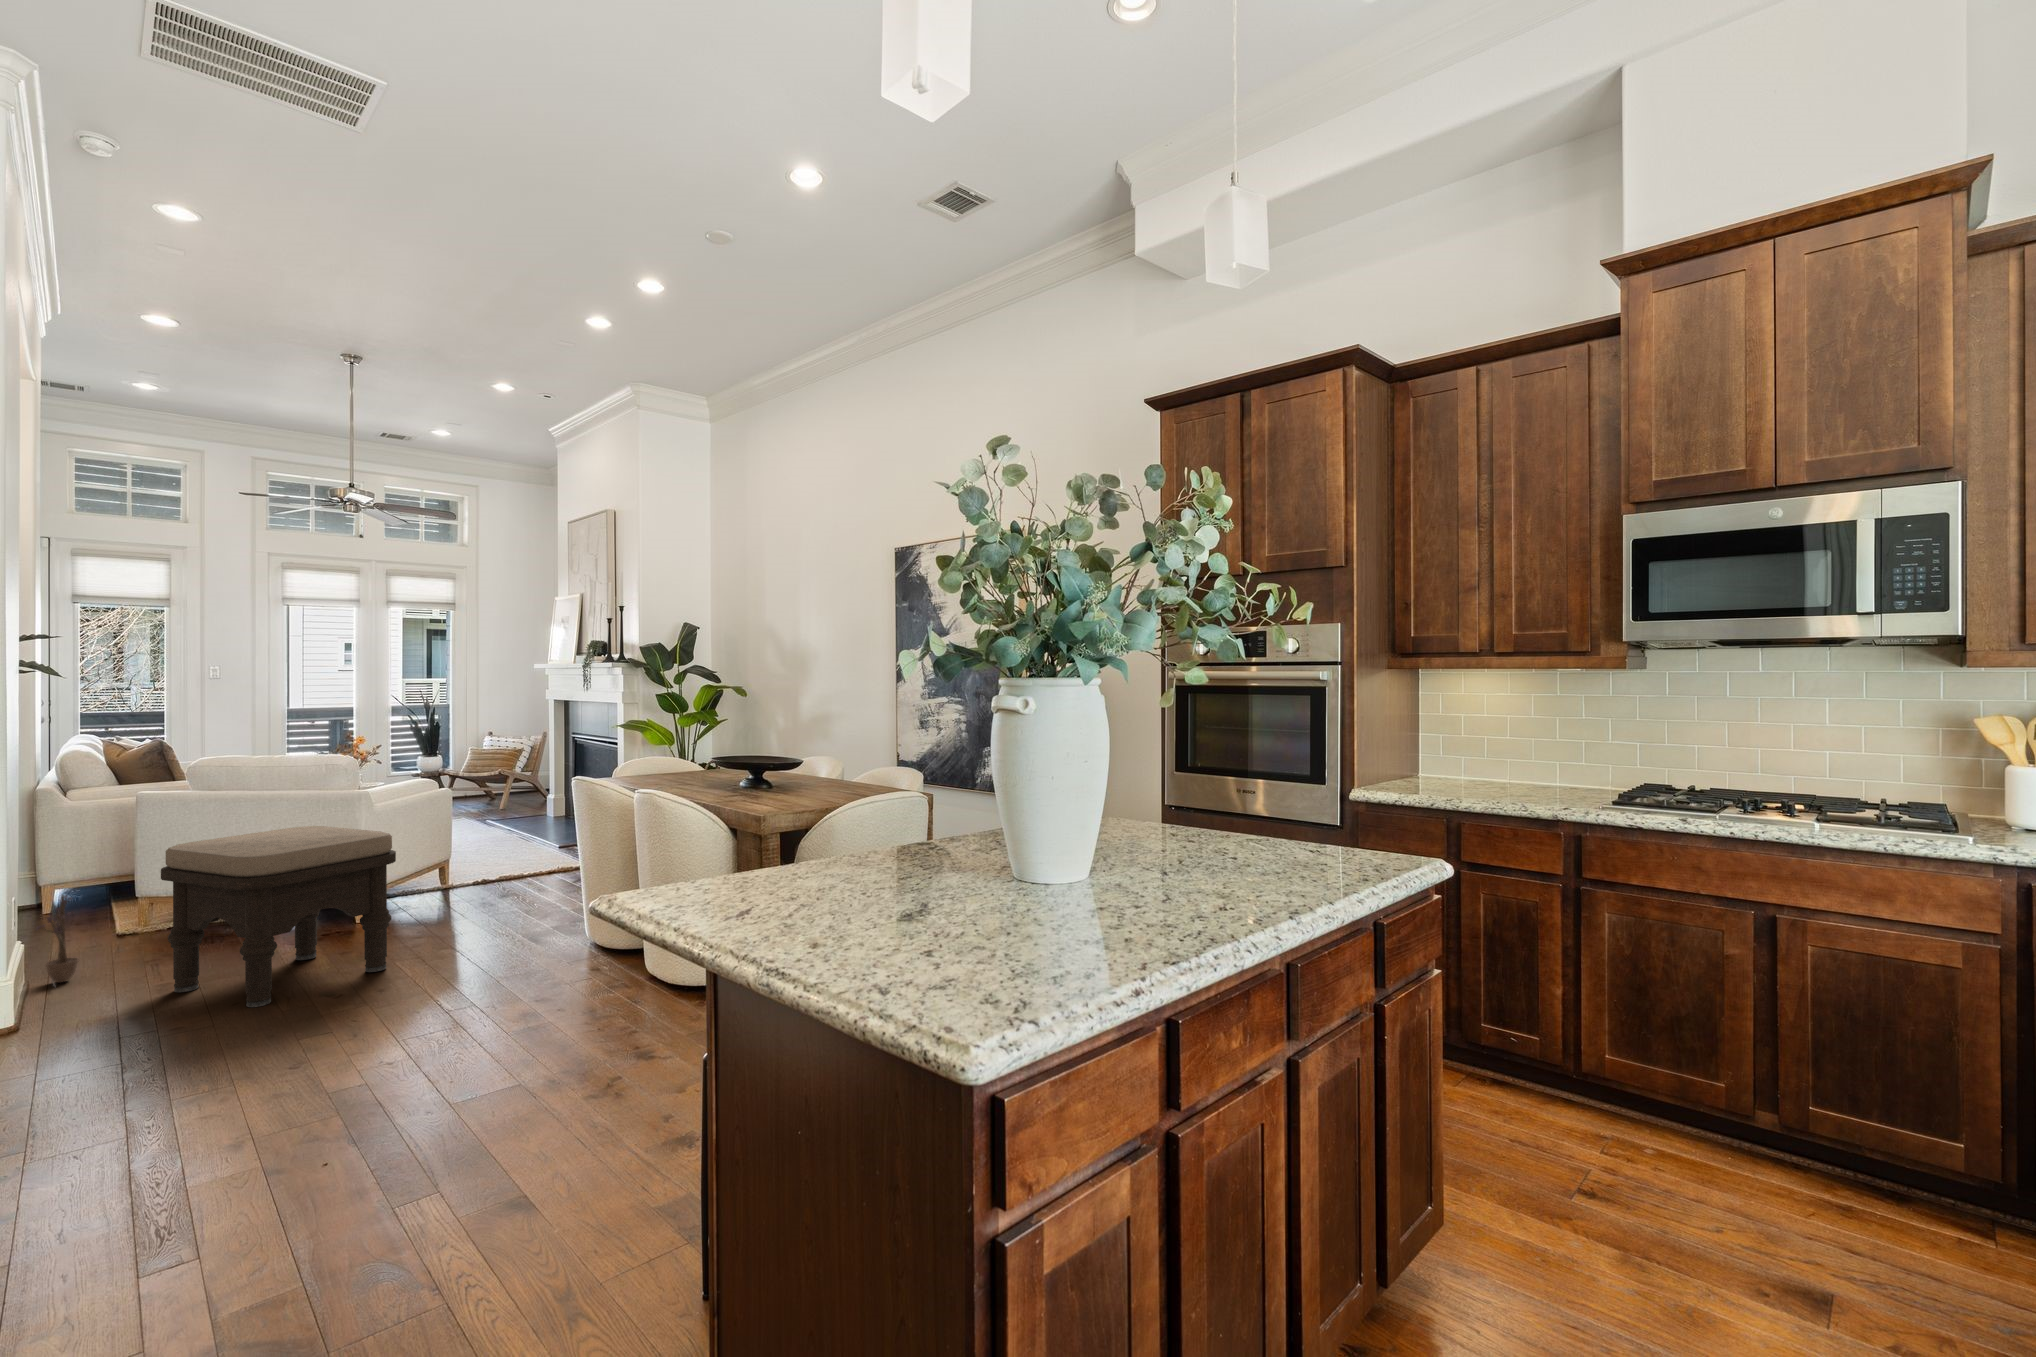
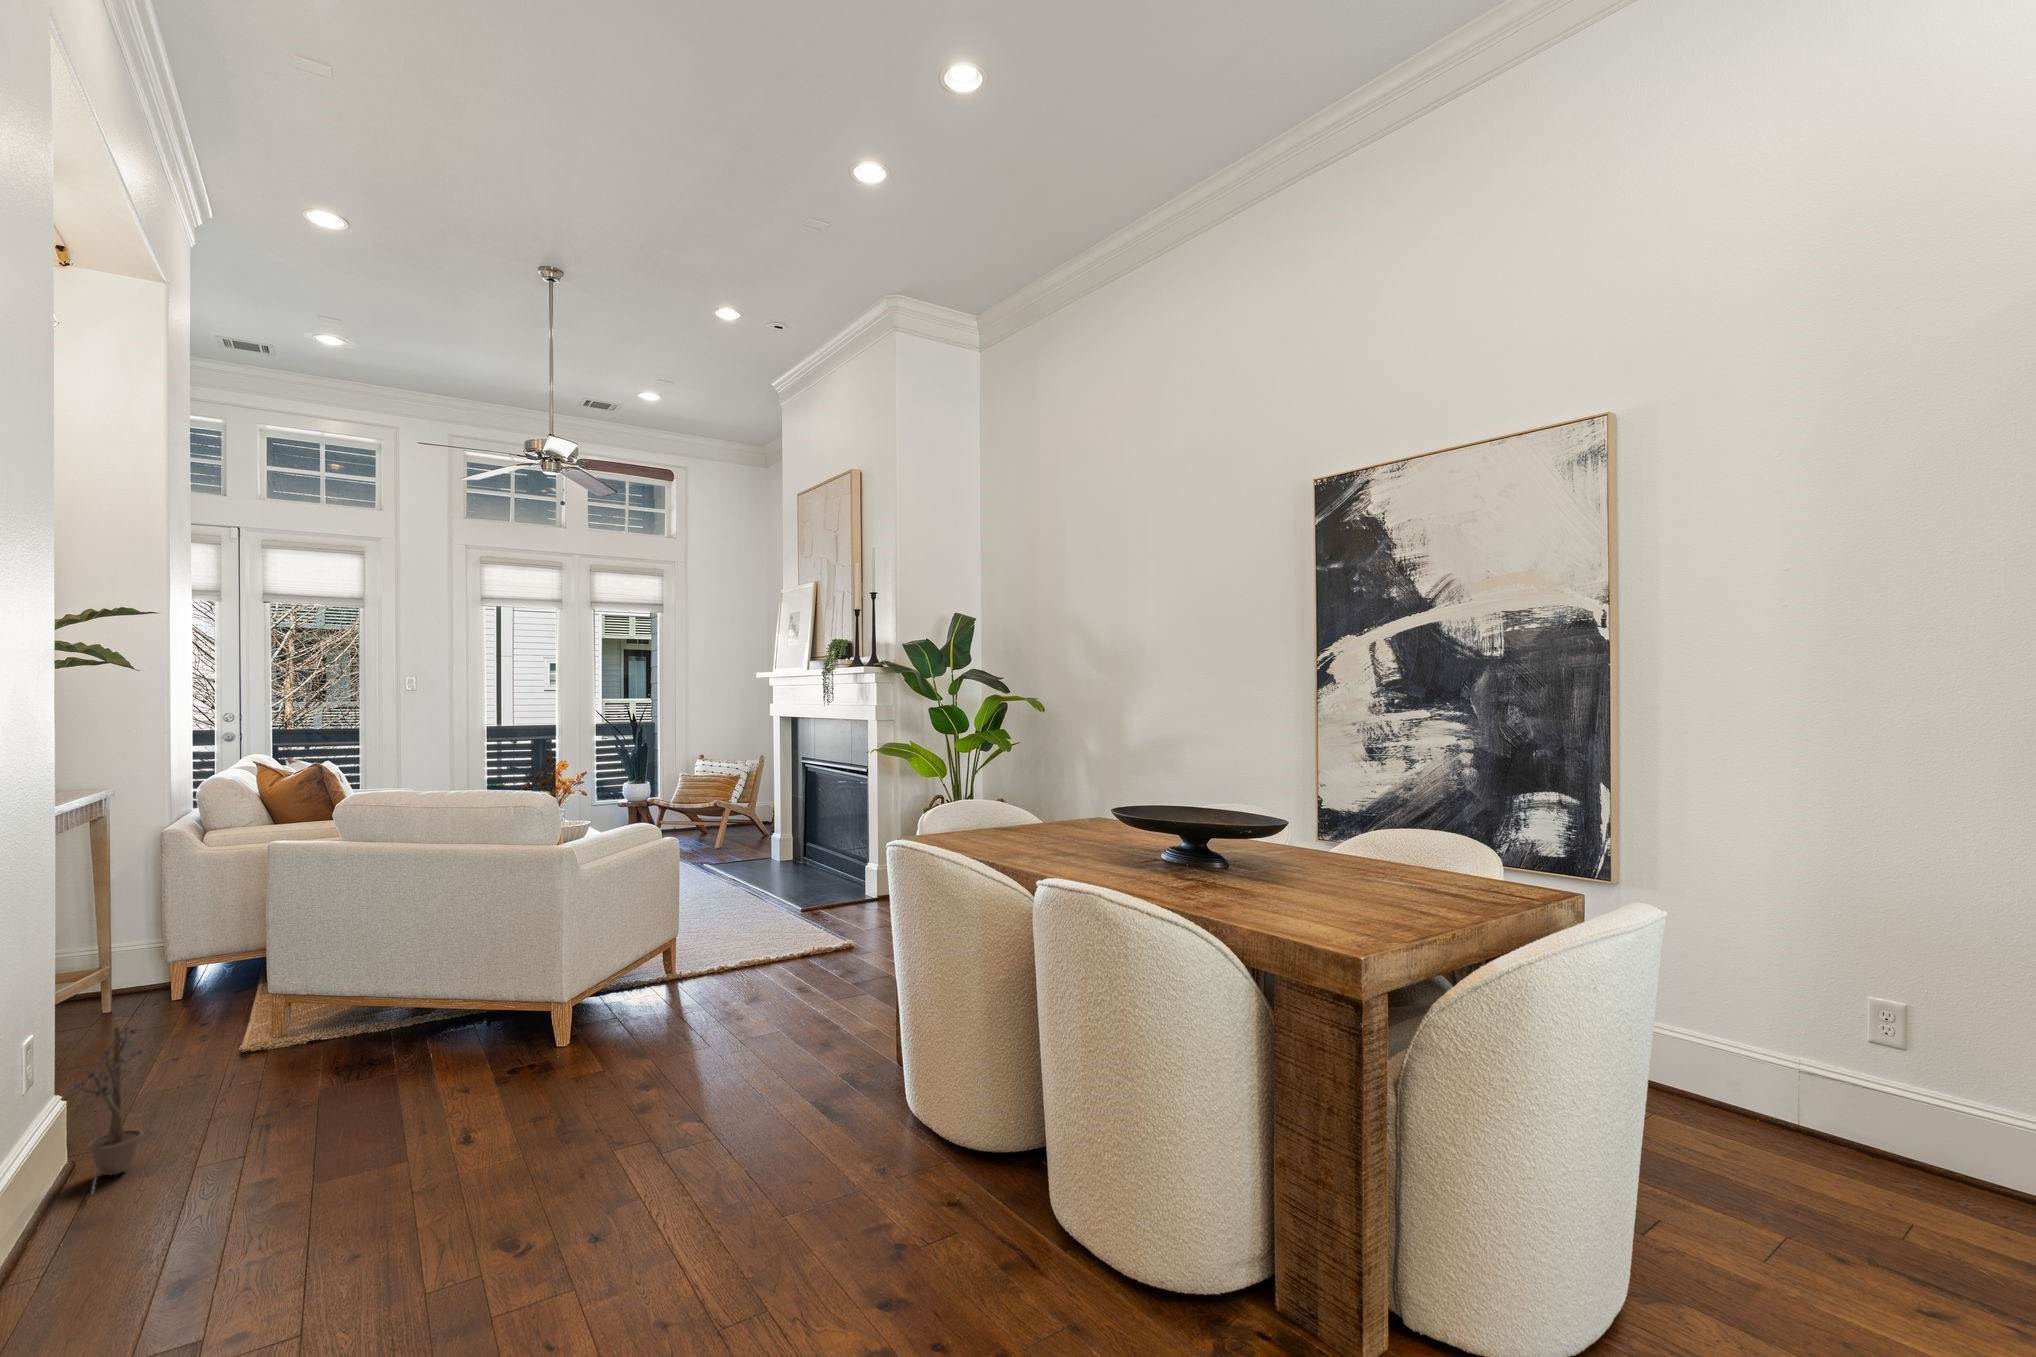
ottoman: present [161,826,396,1007] -> none [249,914,623,1283]

